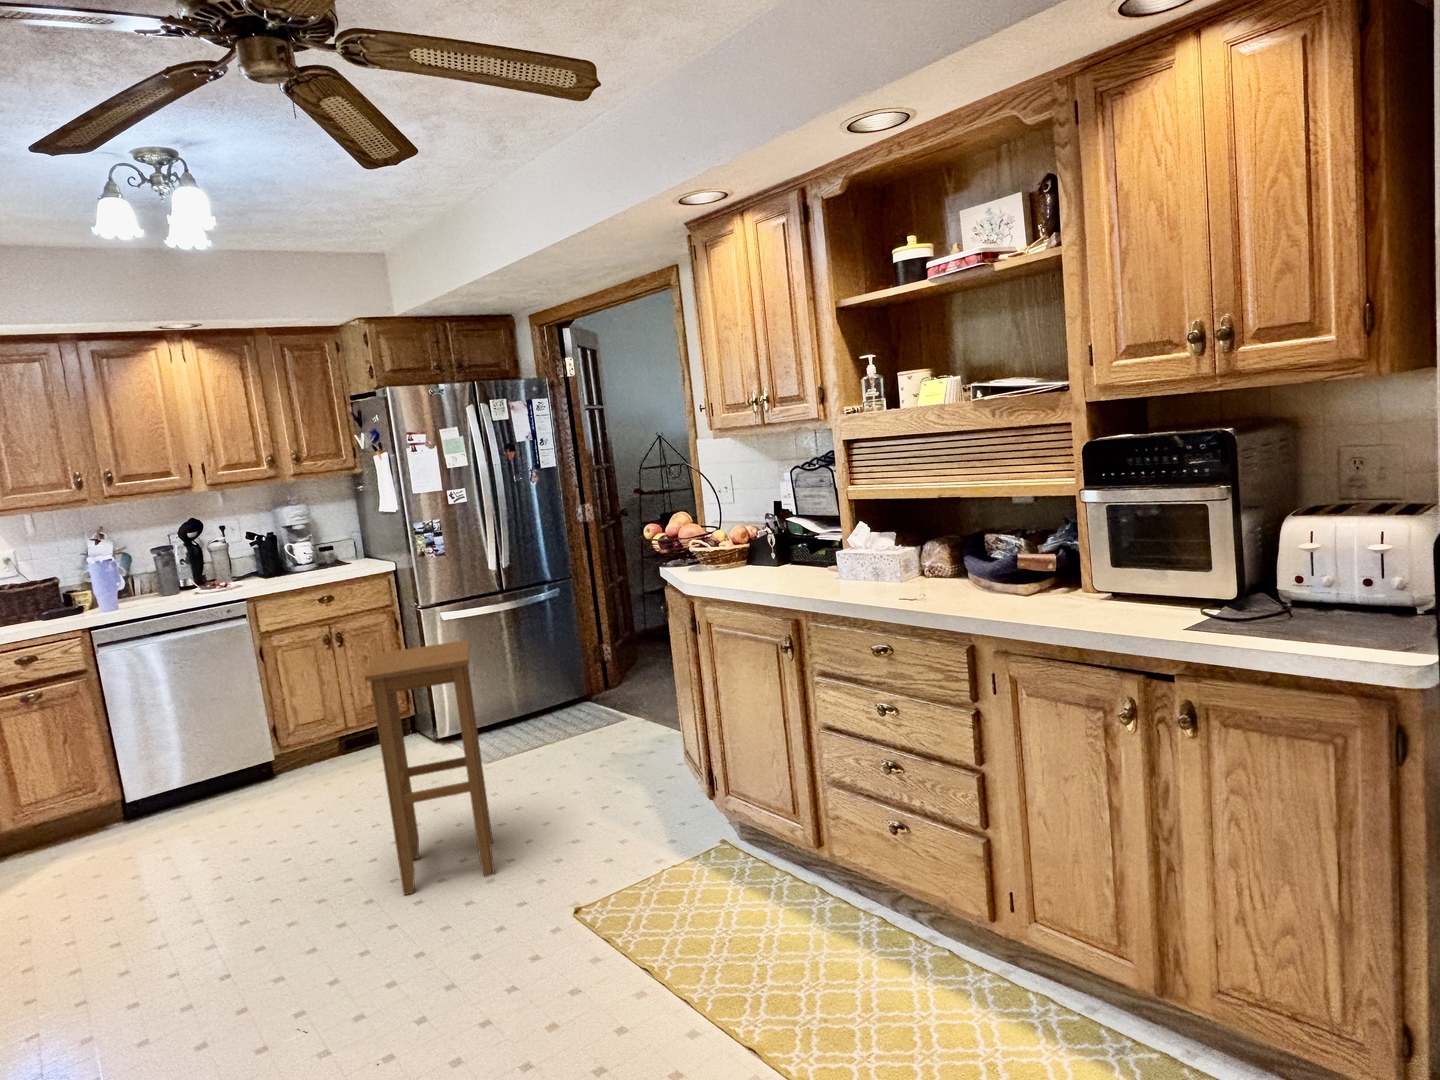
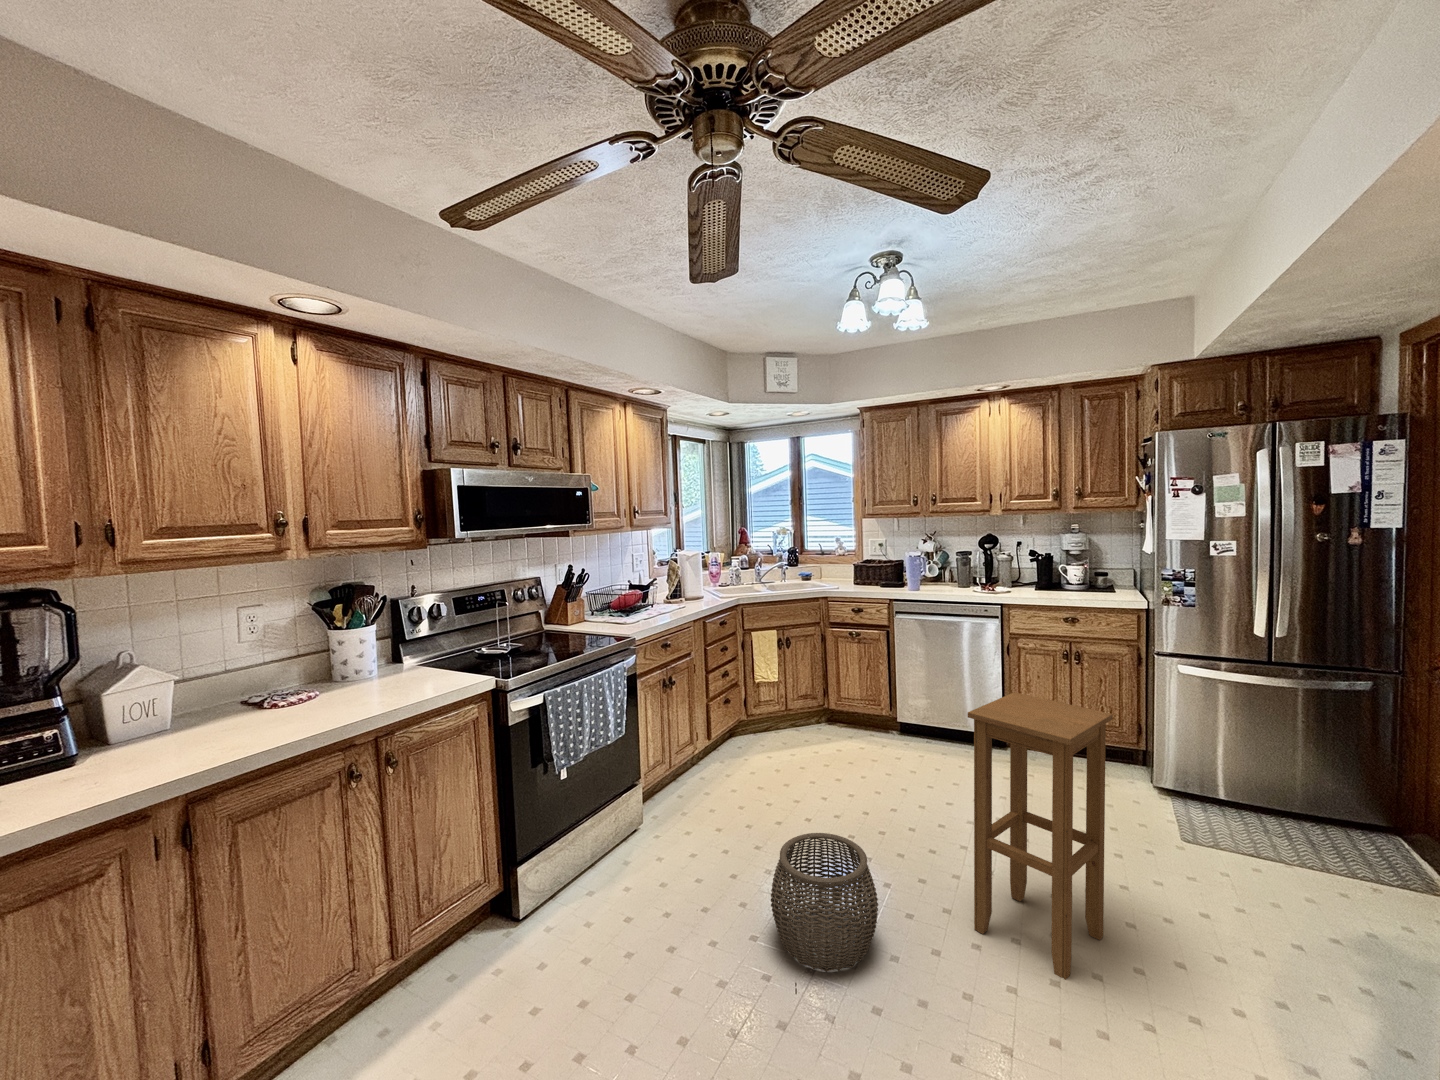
woven basket: none [198,868,344,1027] -> present [771,833,878,972]

